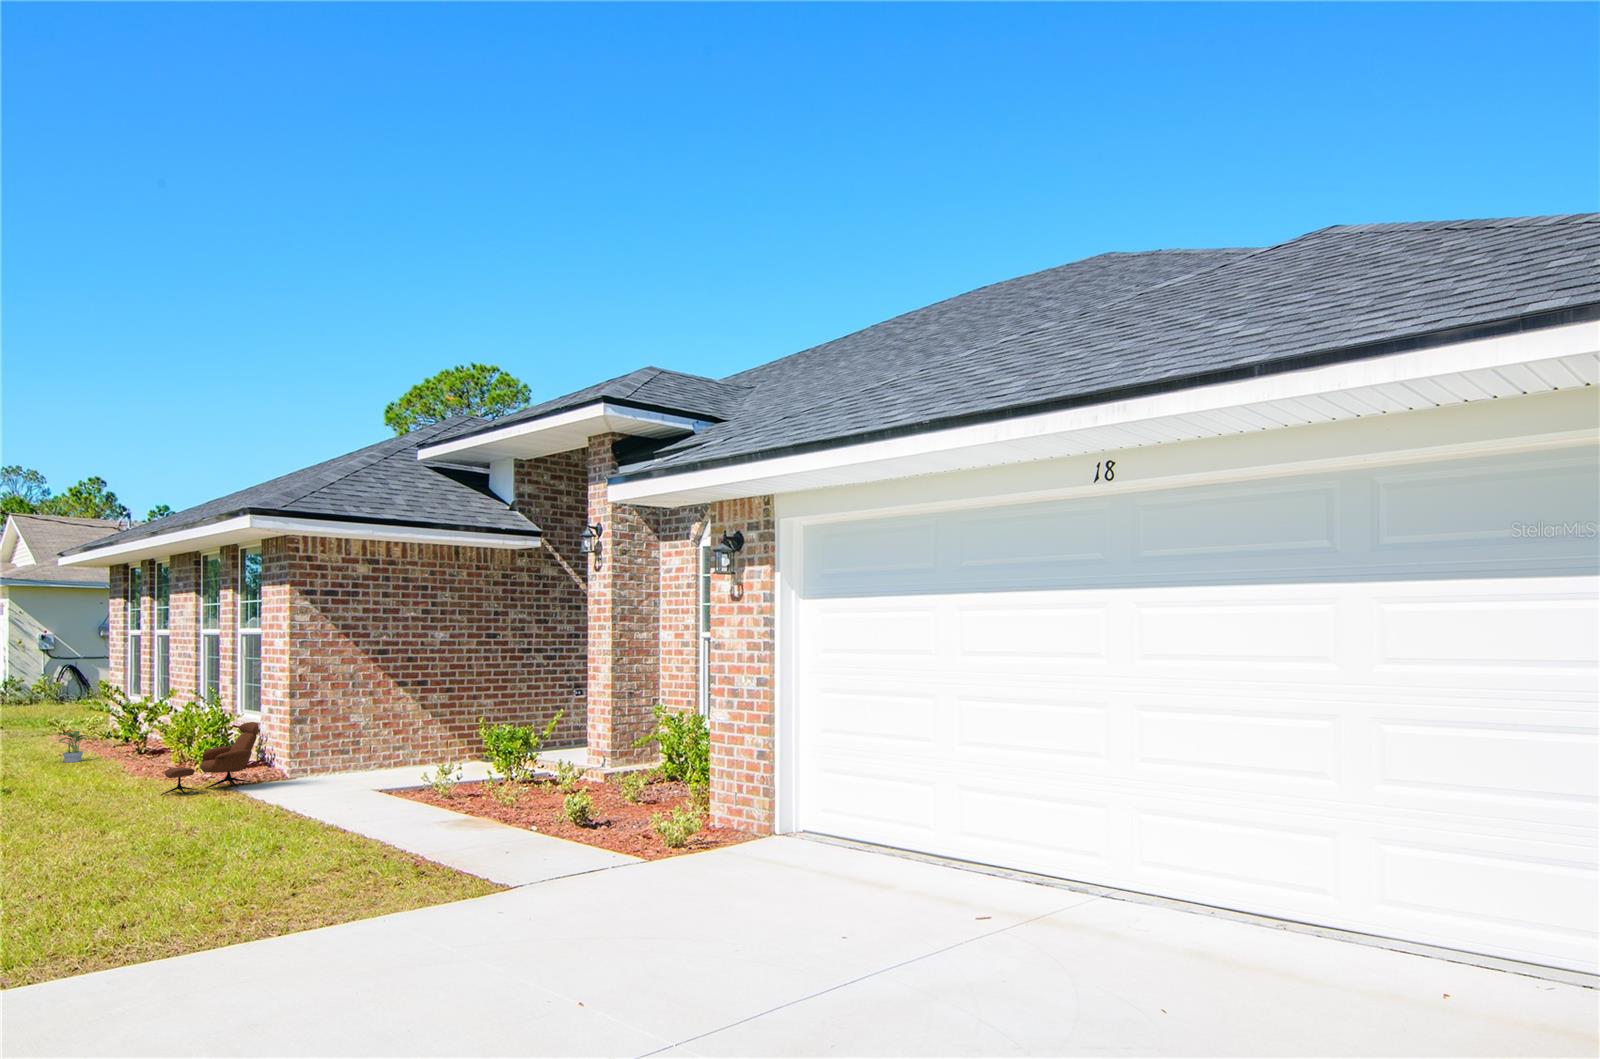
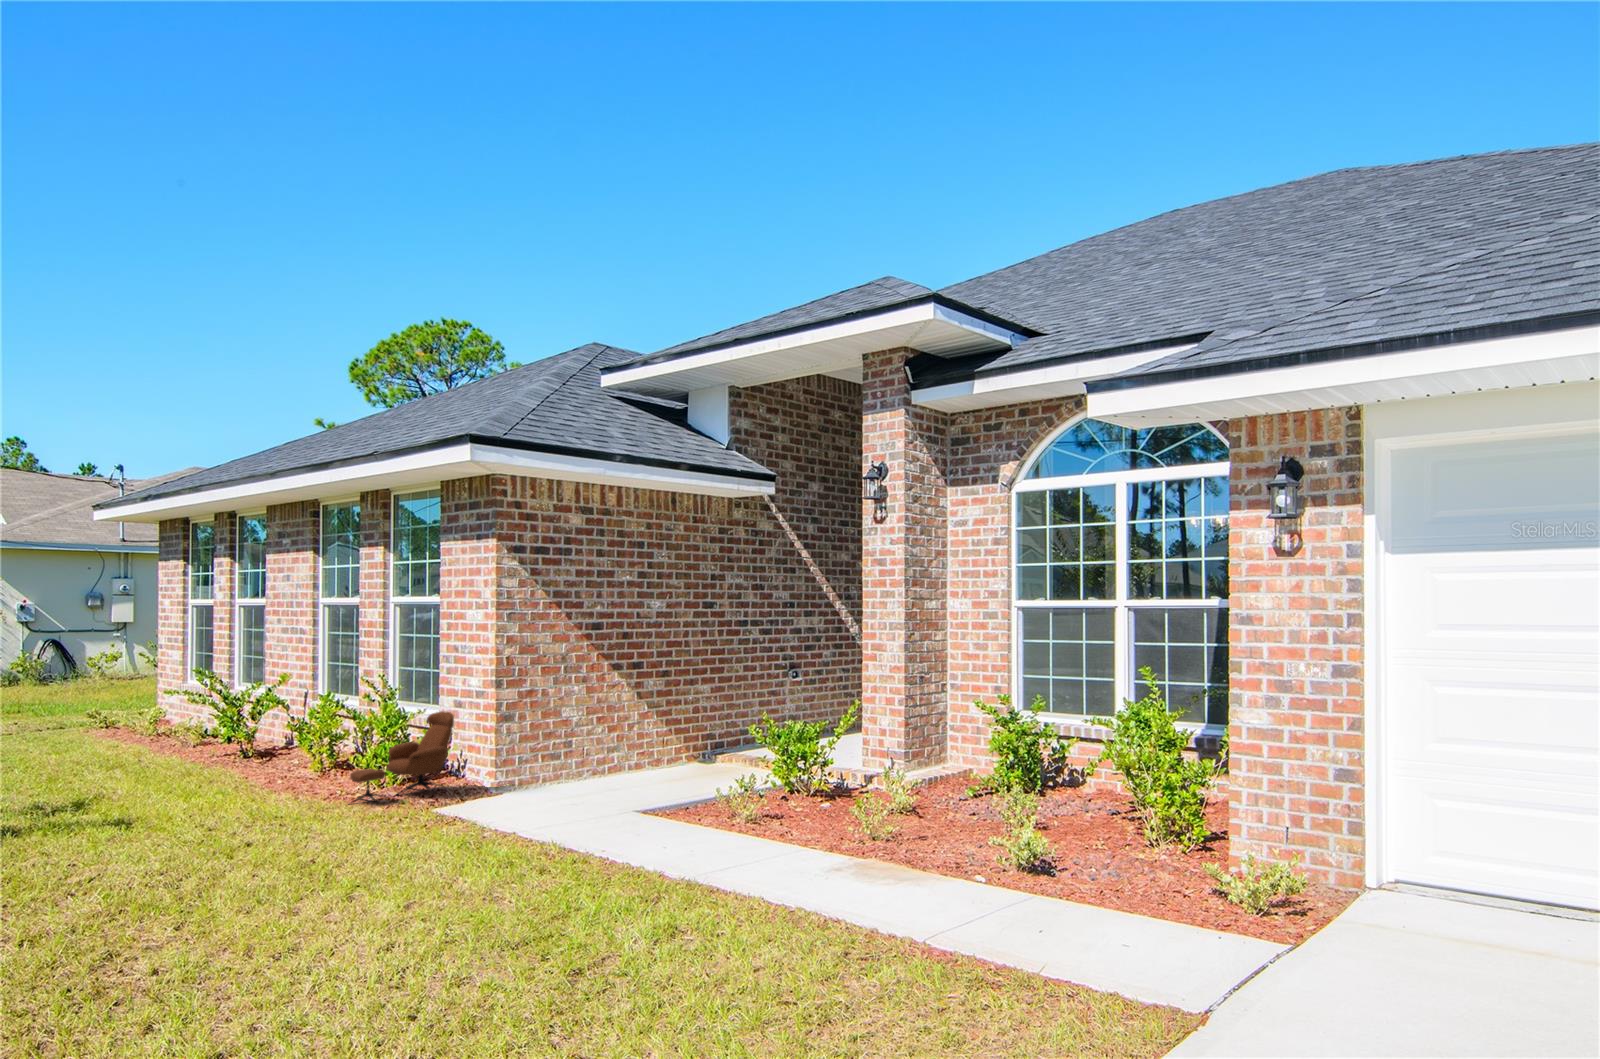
potted plant: present [58,731,95,763] -> none [171,718,222,756]

